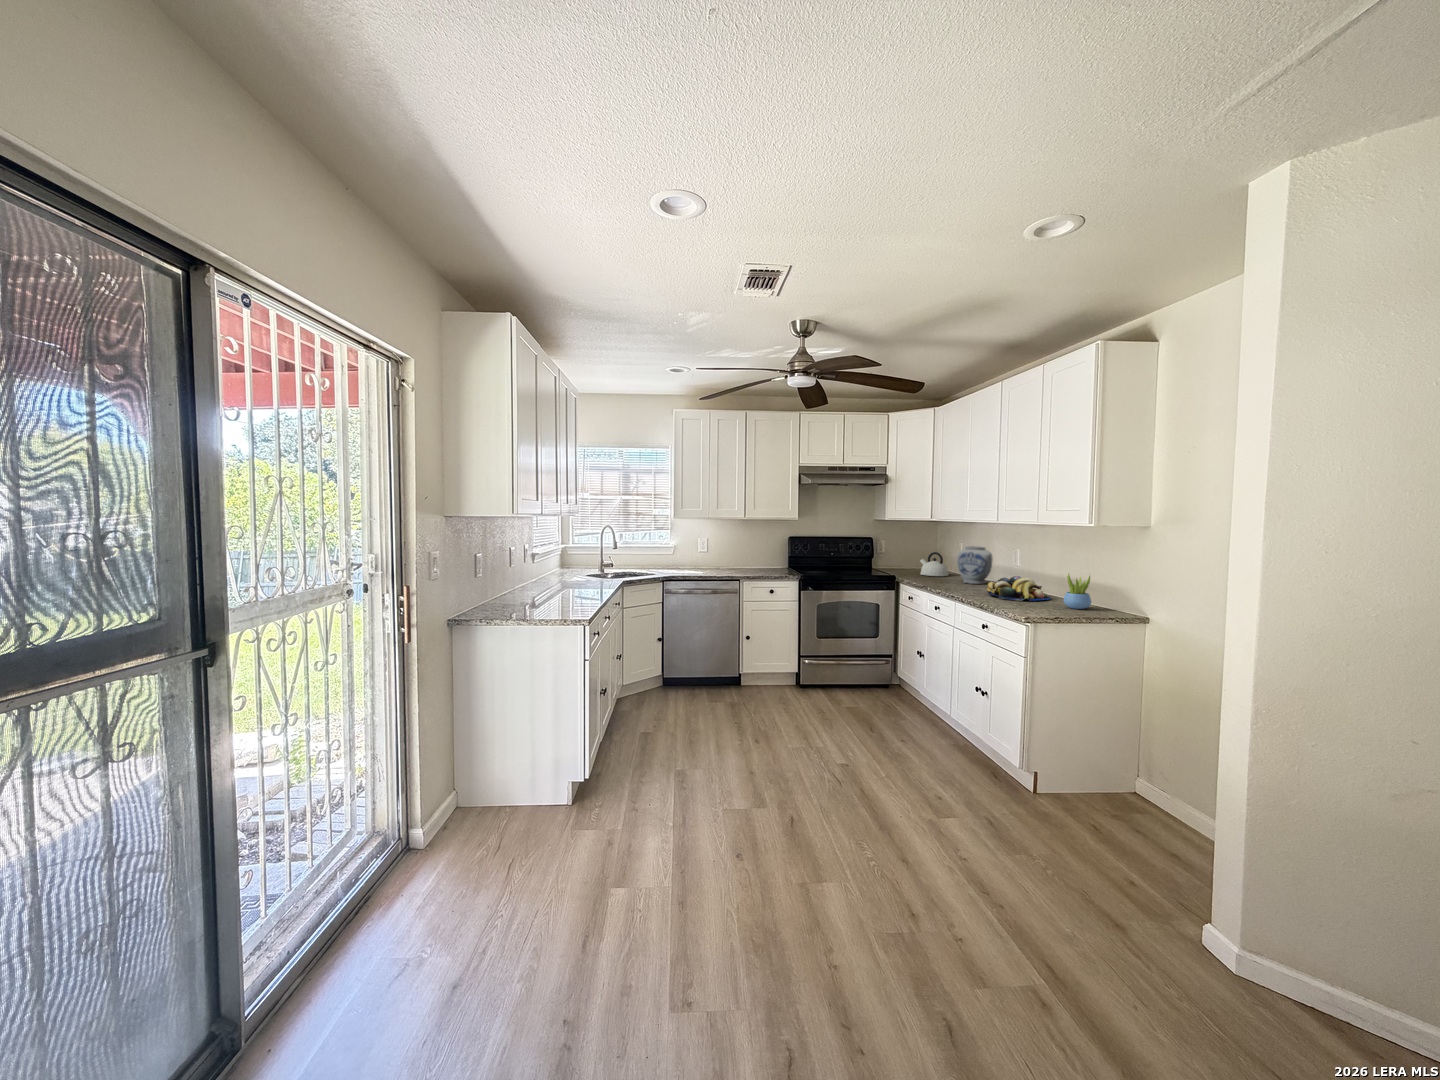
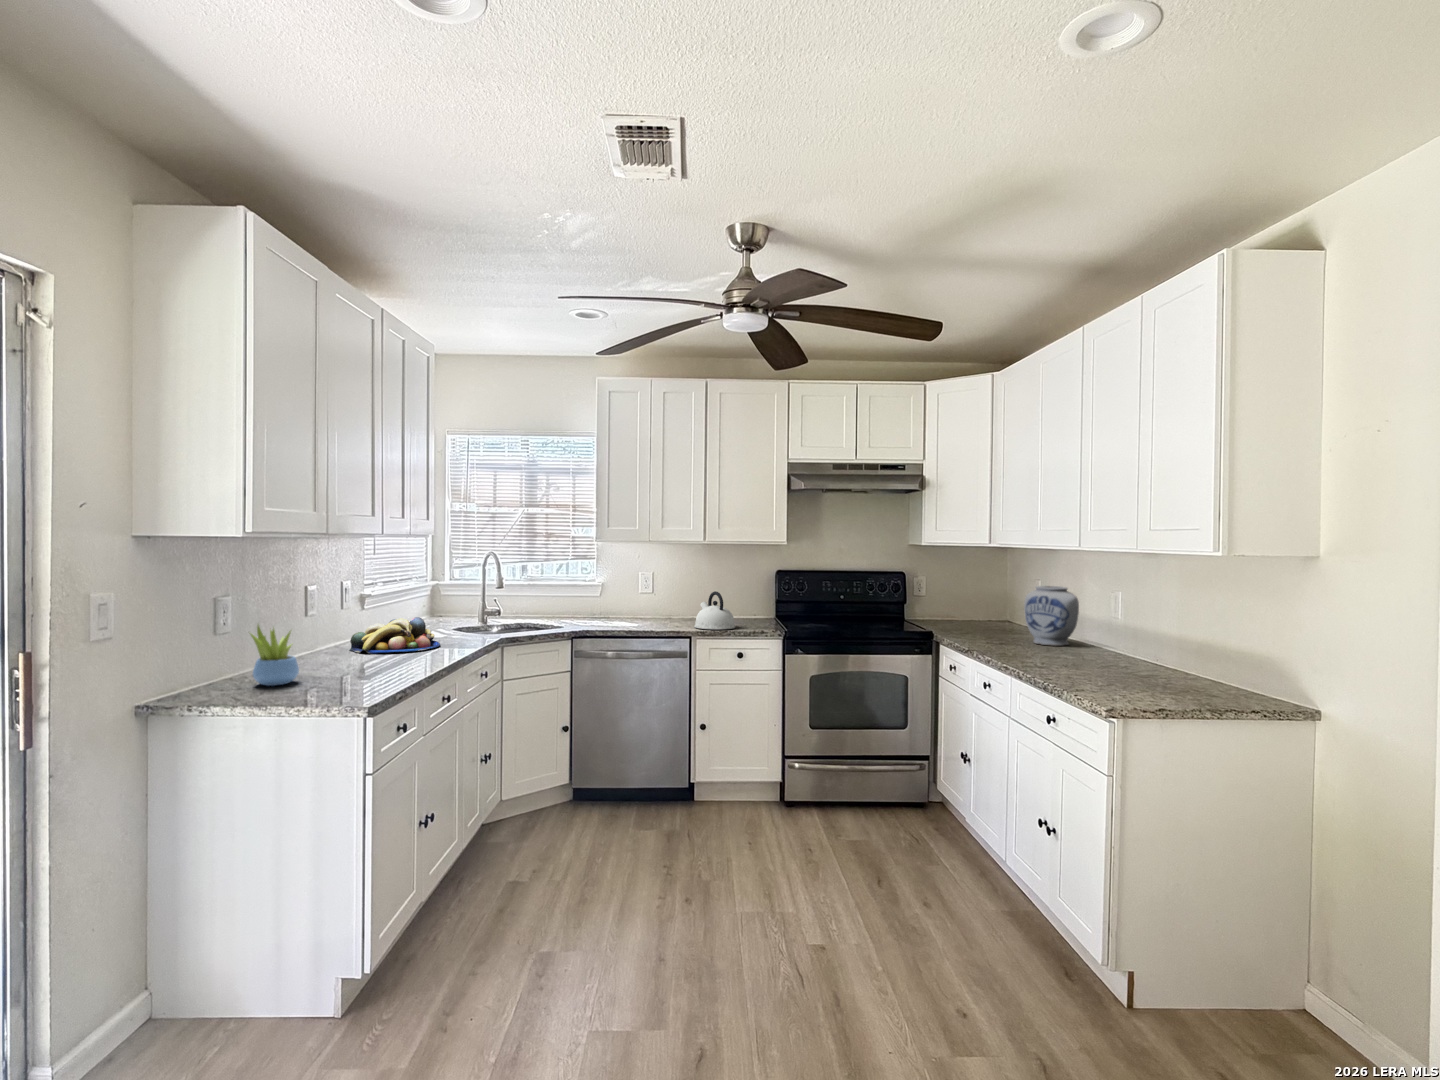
kettle: present [920,552,948,576] -> present [694,591,735,630]
succulent plant: present [1063,574,1091,609] -> present [250,625,299,686]
fruit bowl: present [987,576,1050,601] -> present [350,617,440,653]

